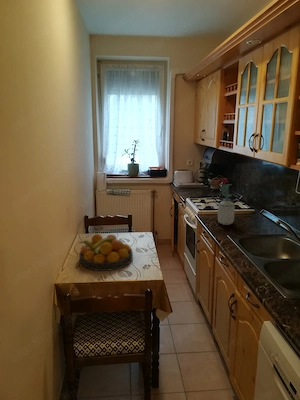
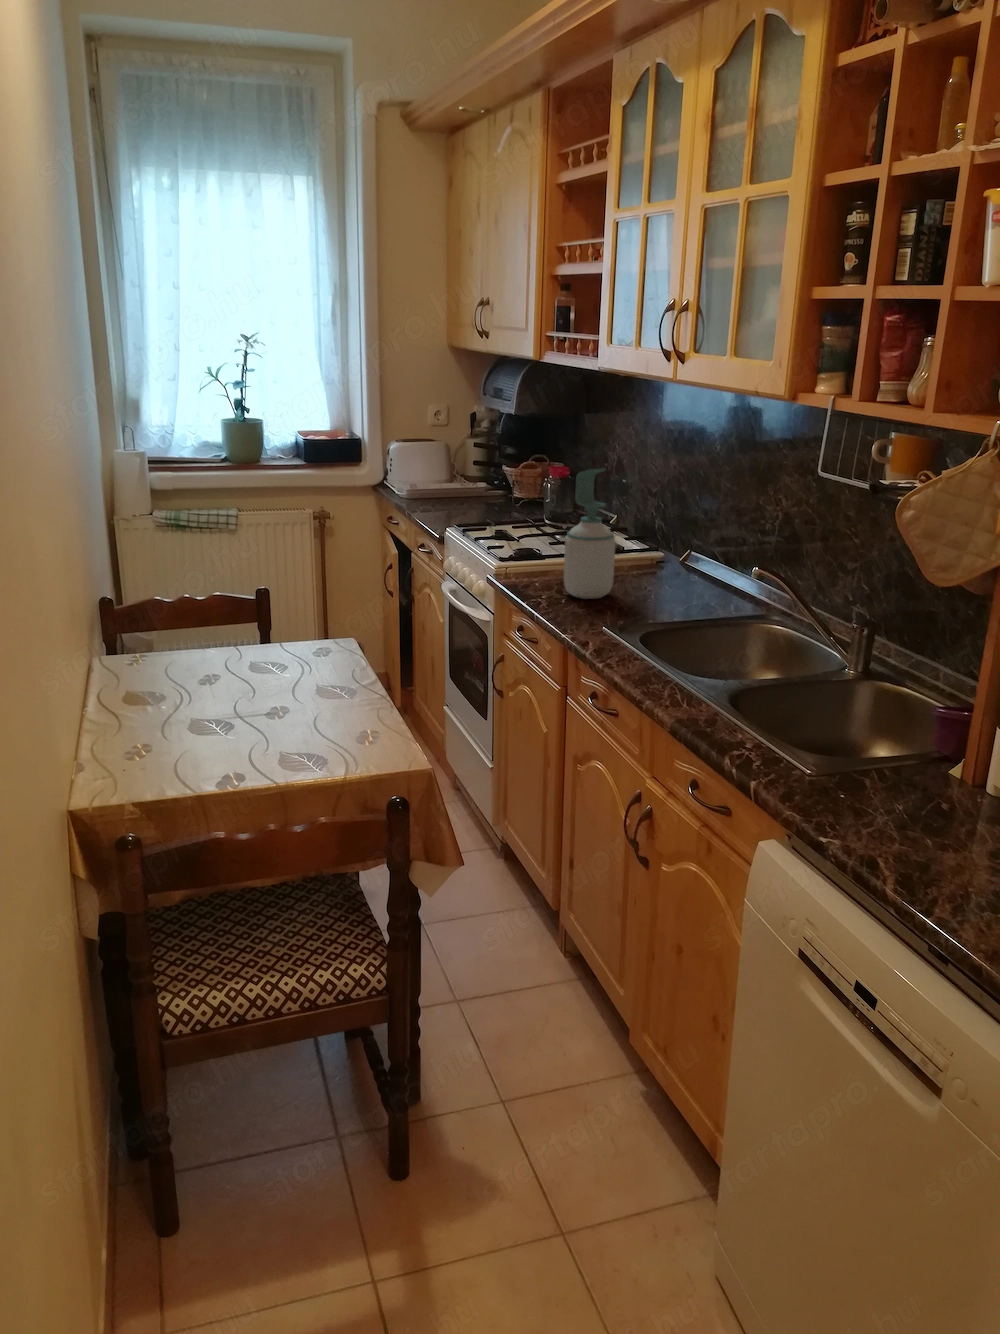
fruit bowl: present [79,234,133,271] -> none [121,643,312,761]

